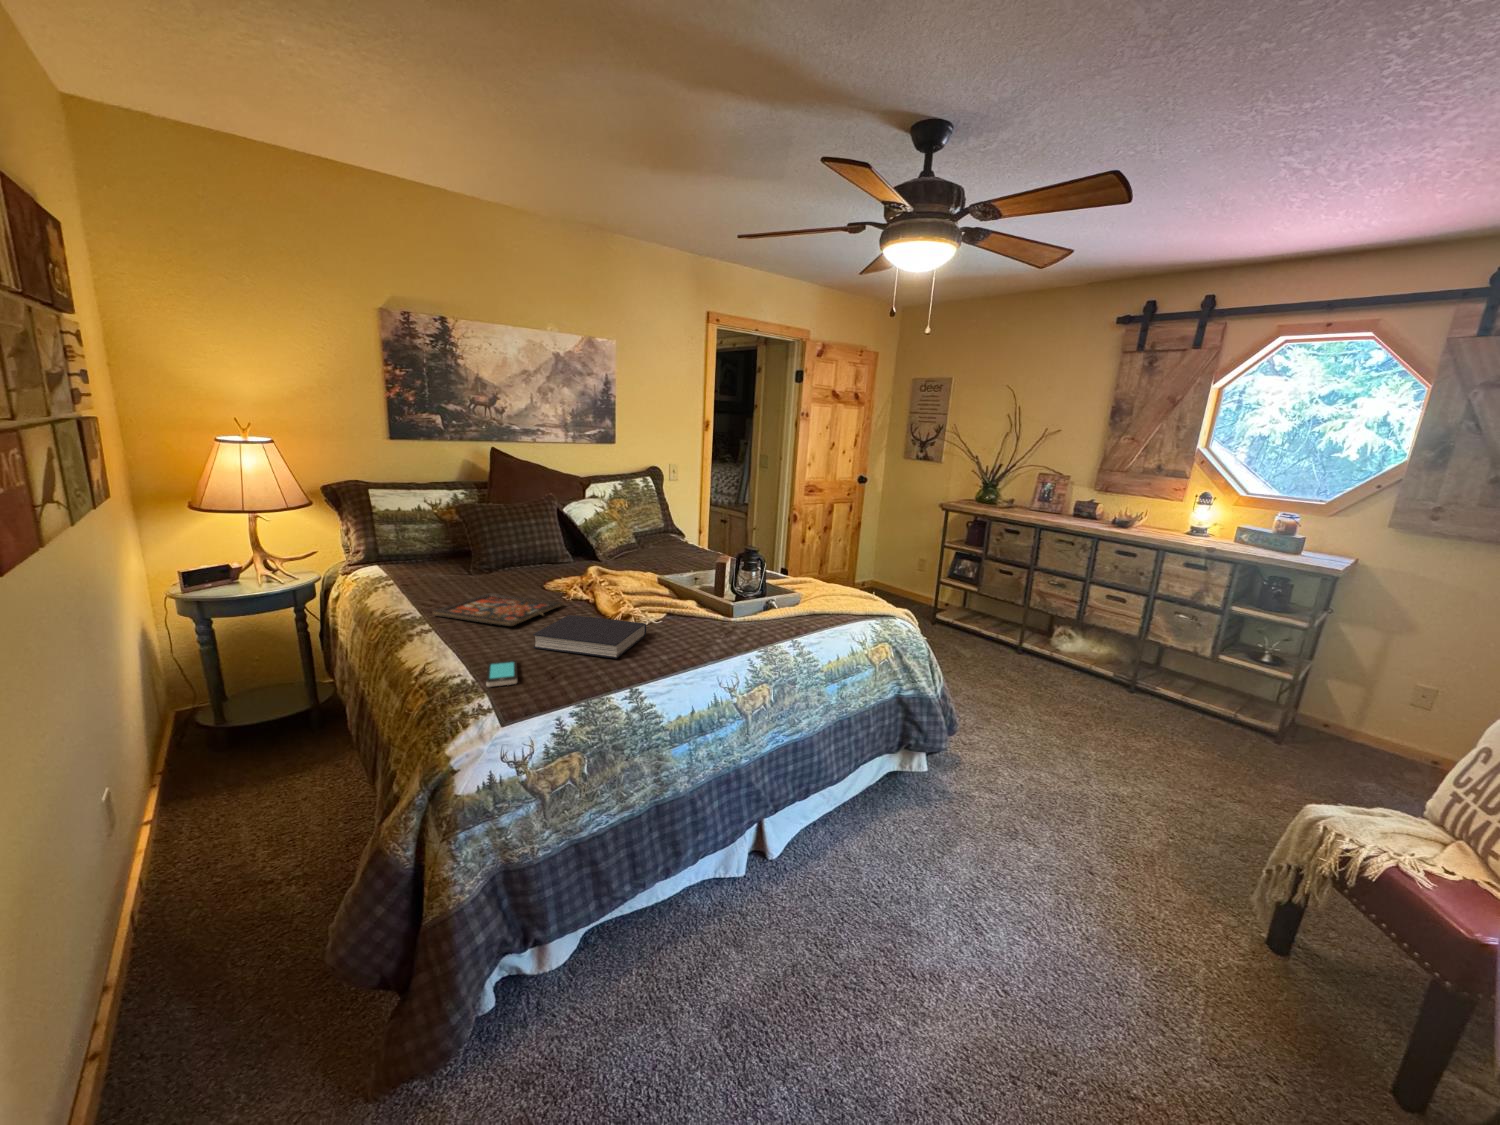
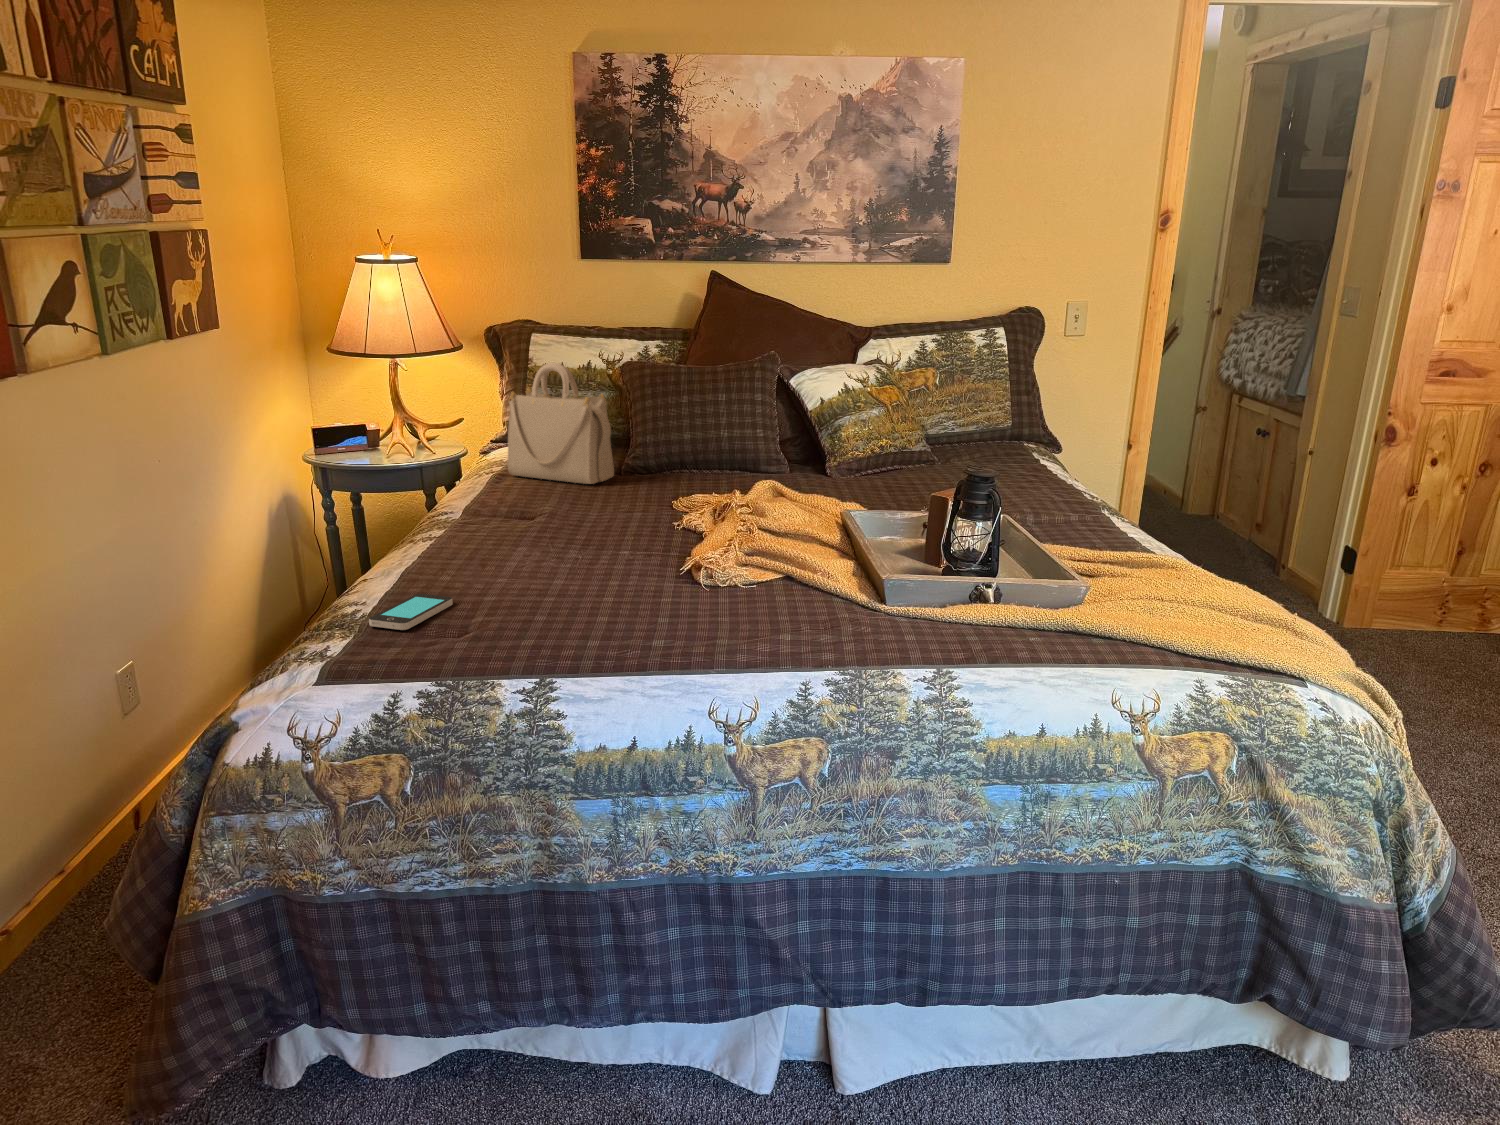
handbag: none [405,509,486,585] -> present [508,363,614,484]
board game: present [433,593,563,626] -> none [469,499,643,549]
book: present [533,615,646,658] -> none [505,546,686,626]

